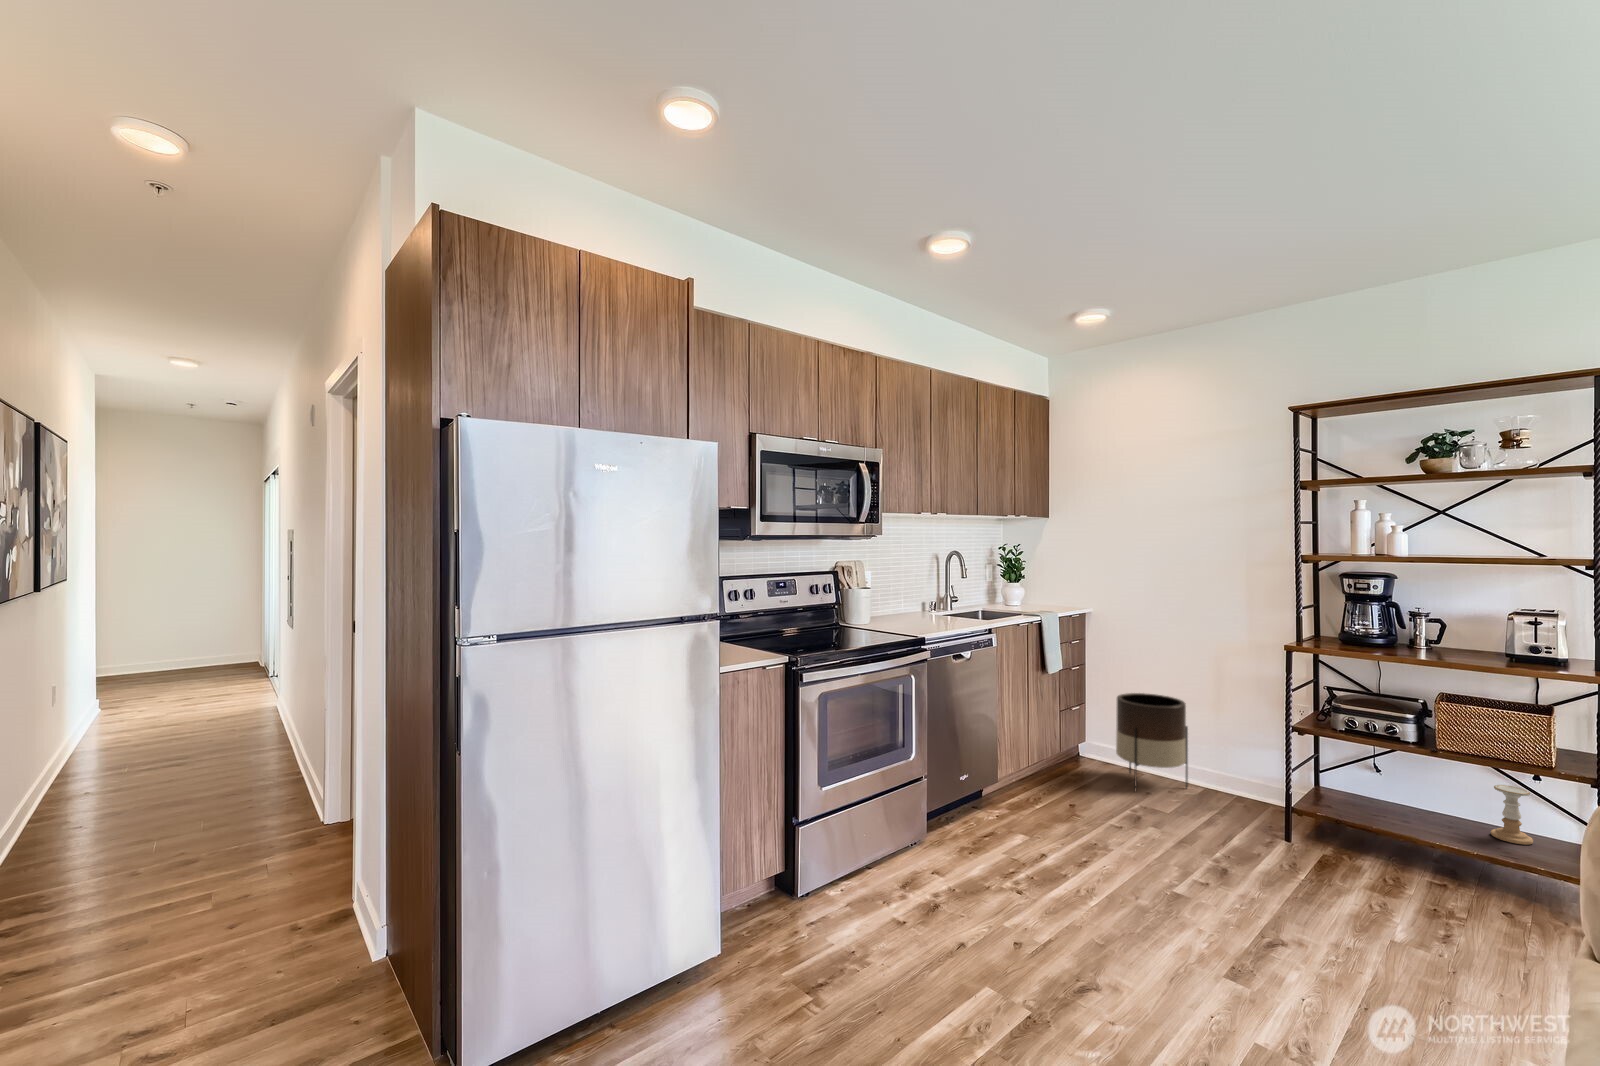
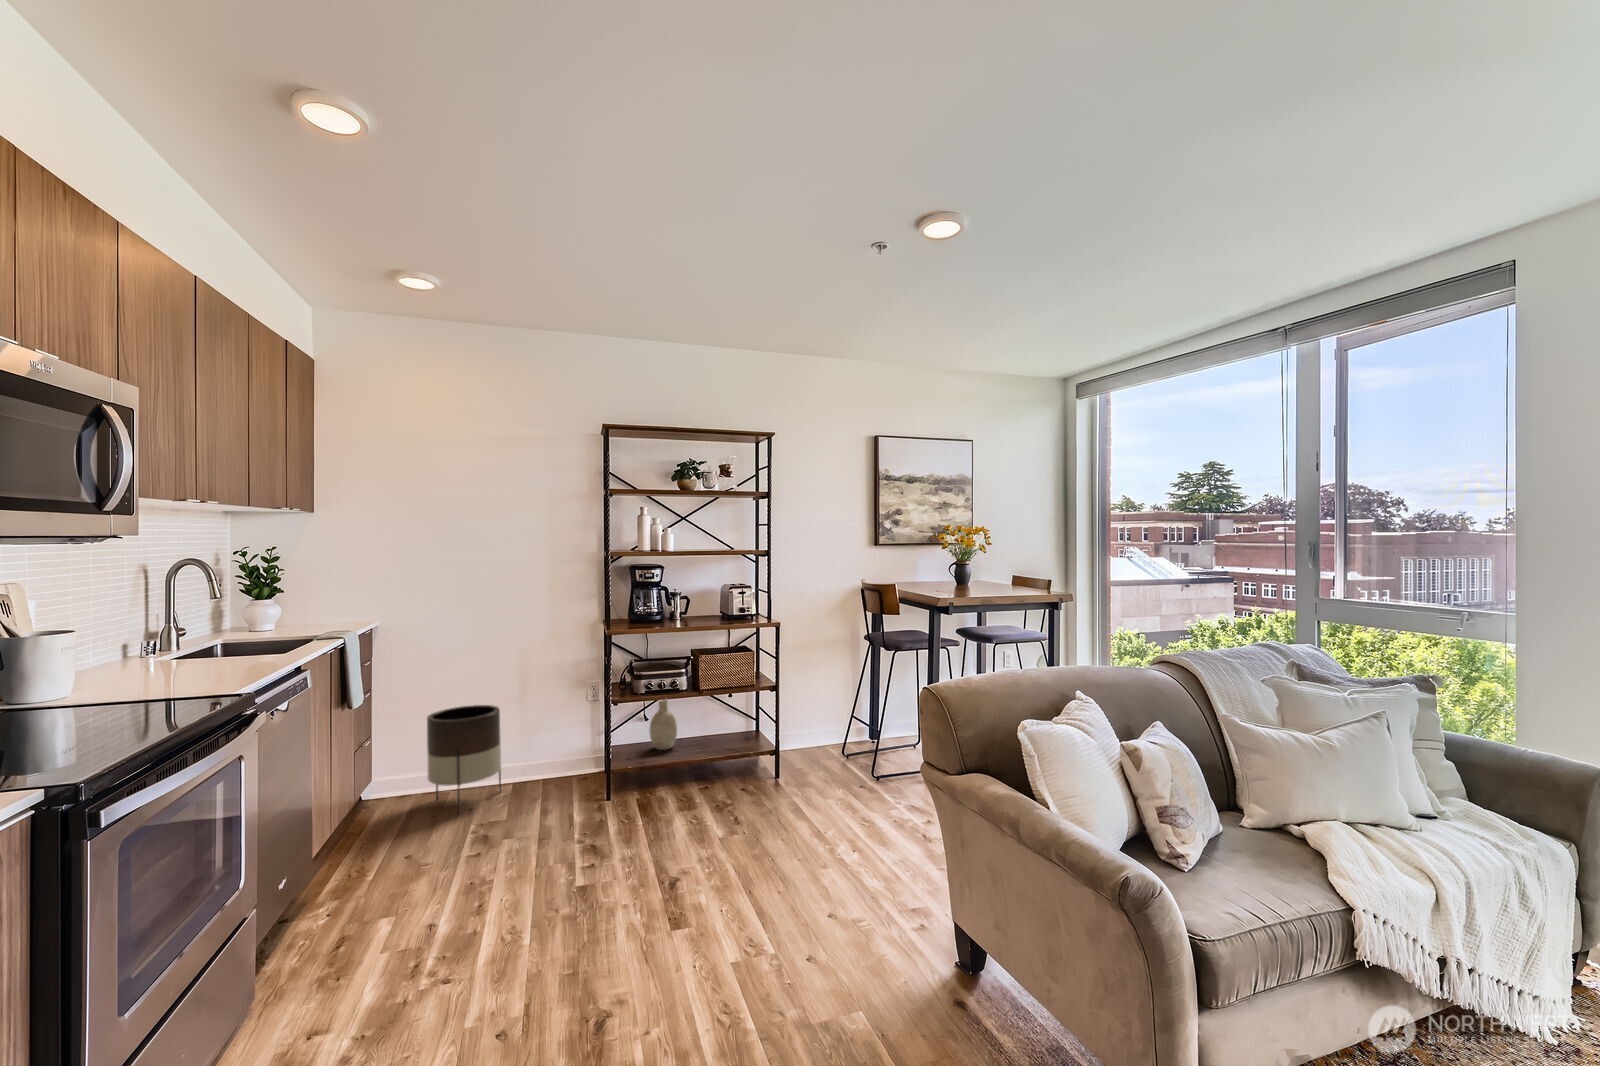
decorative vase: none [1372,746,1418,814] -> present [649,700,677,750]
candle holder: present [1491,785,1533,845] -> none [718,705,739,744]

